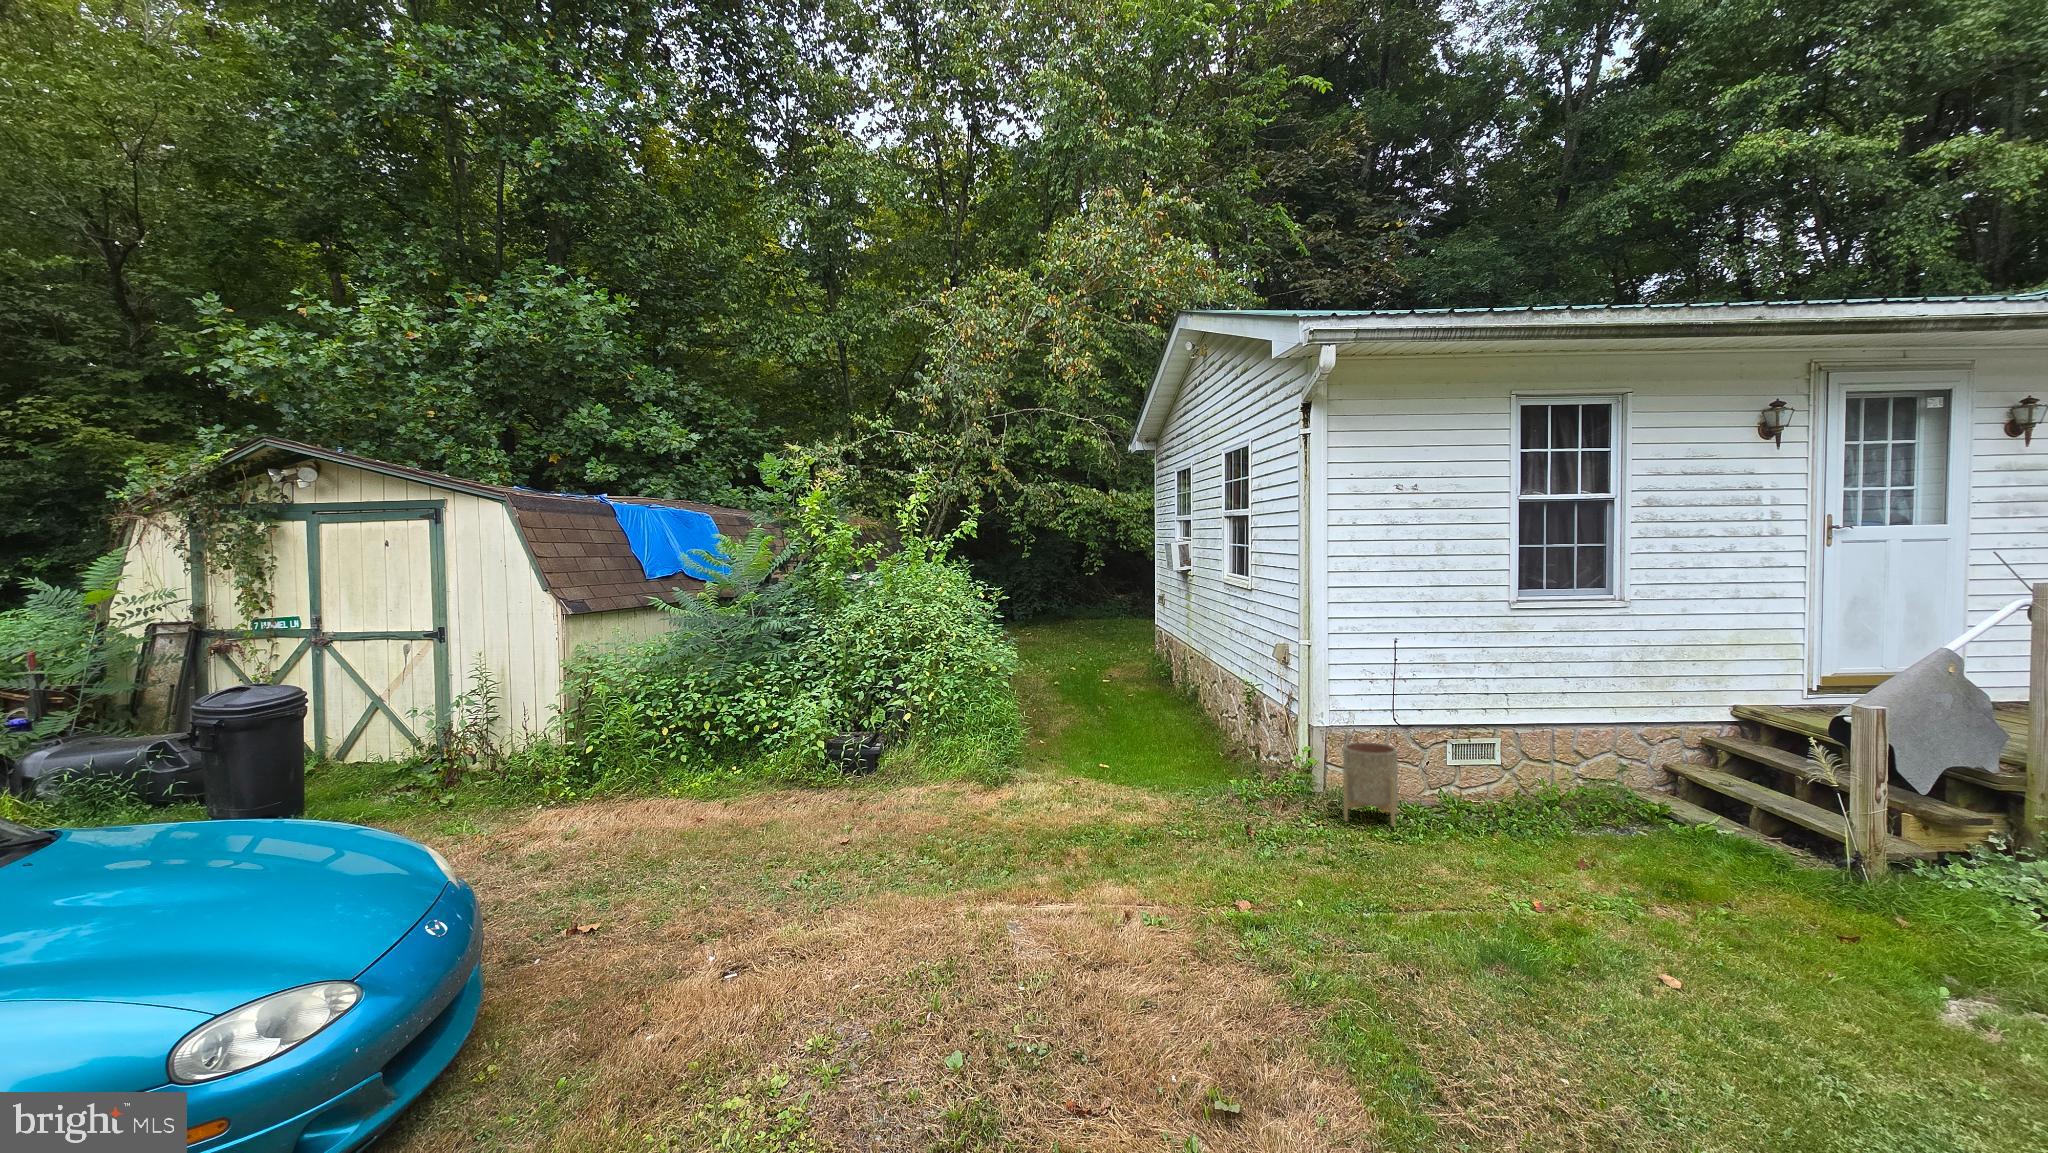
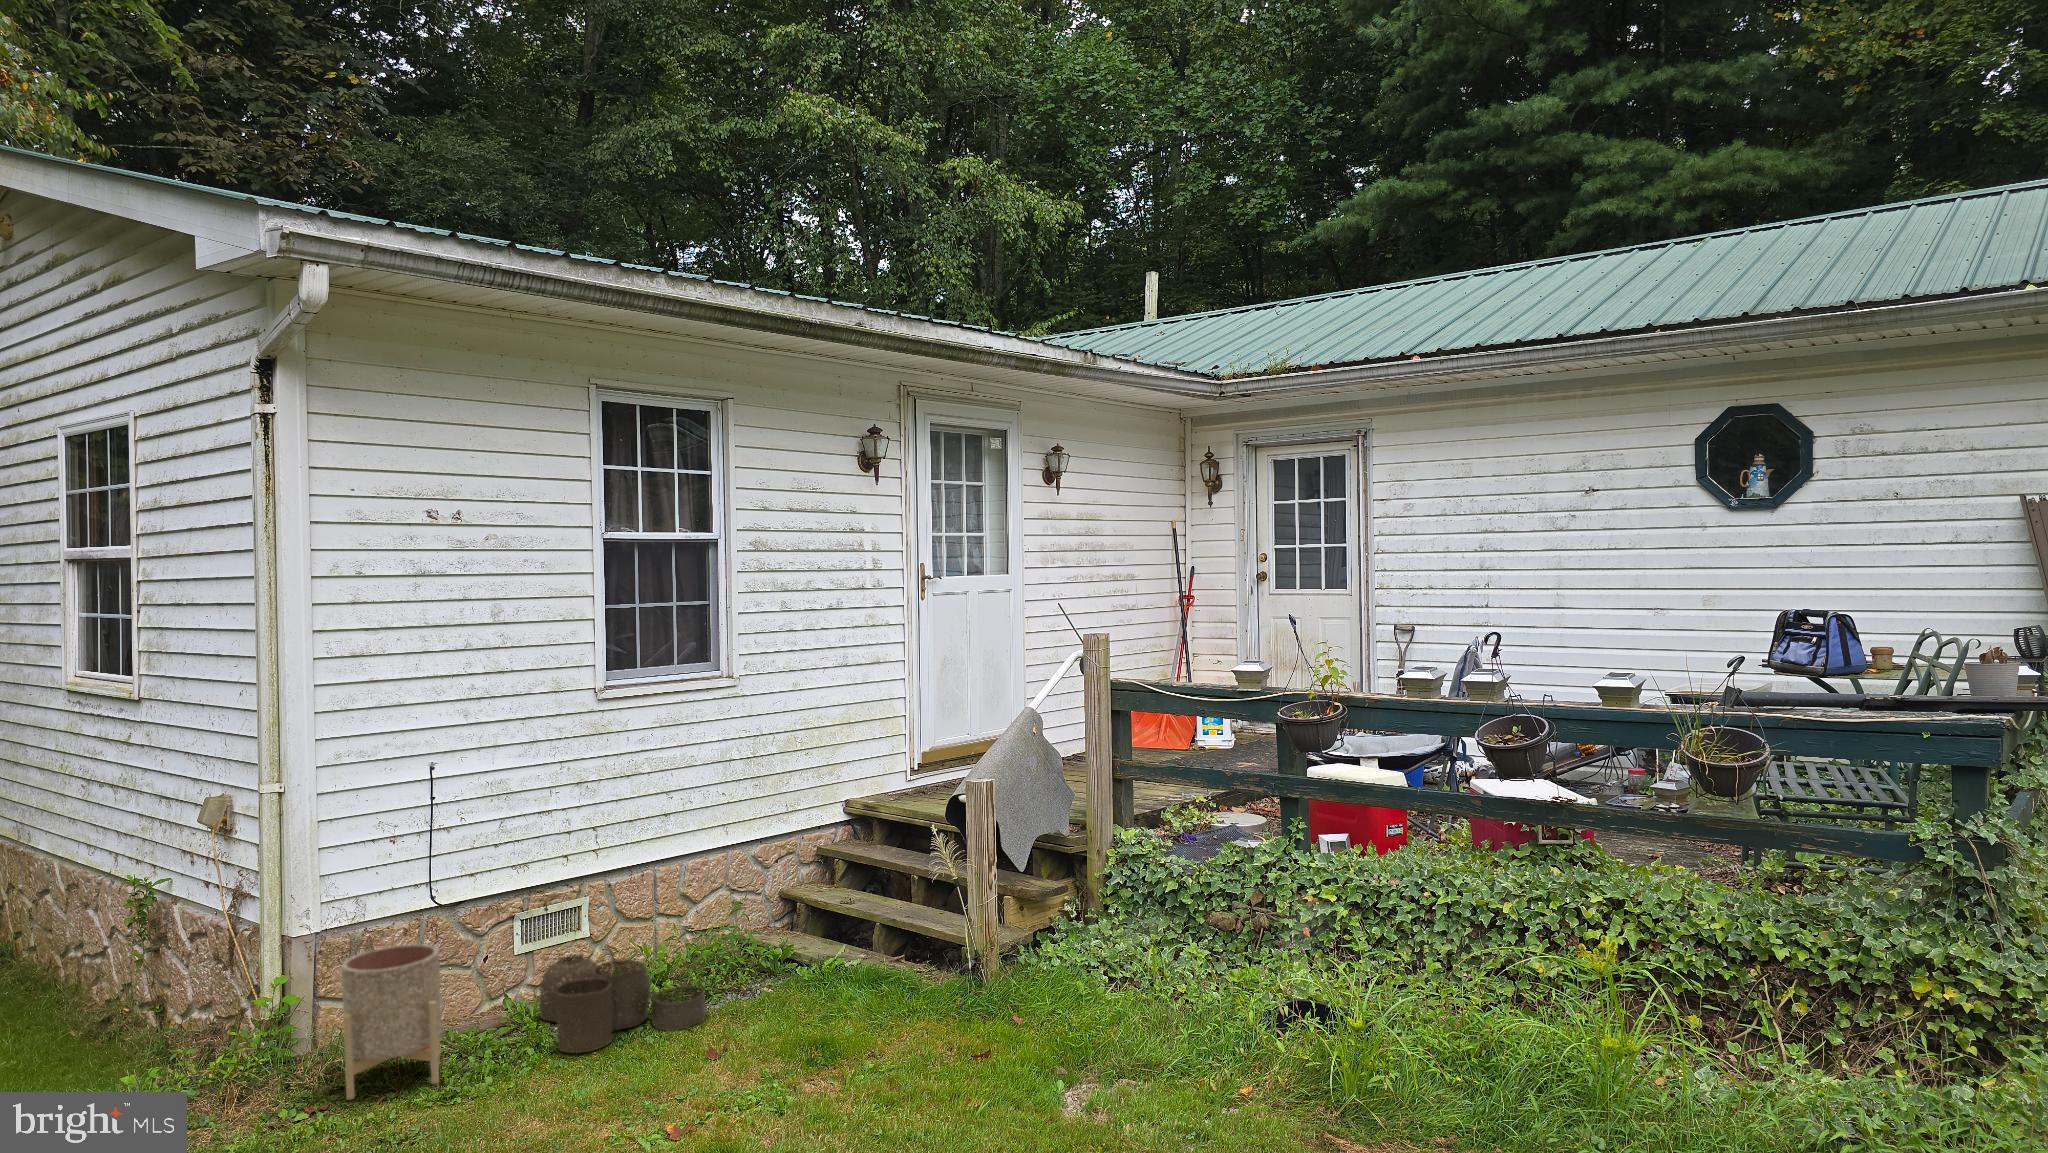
woven basket: none [1461,771,1583,841] -> present [539,954,706,1053]

